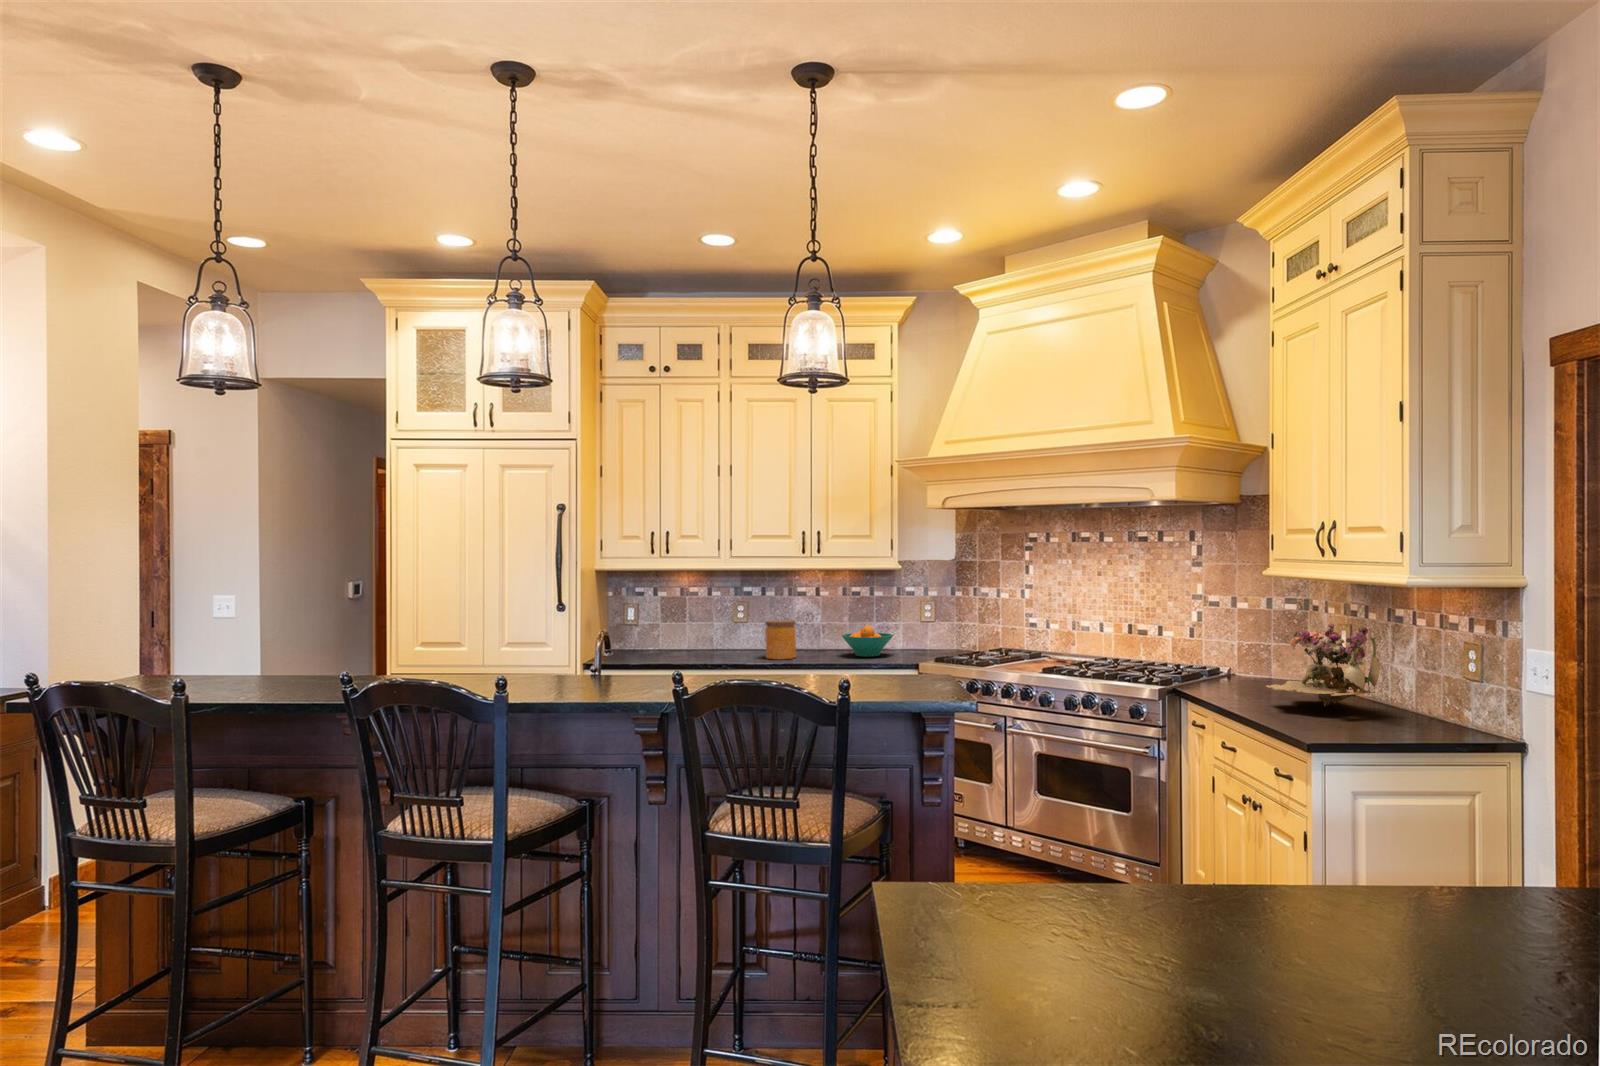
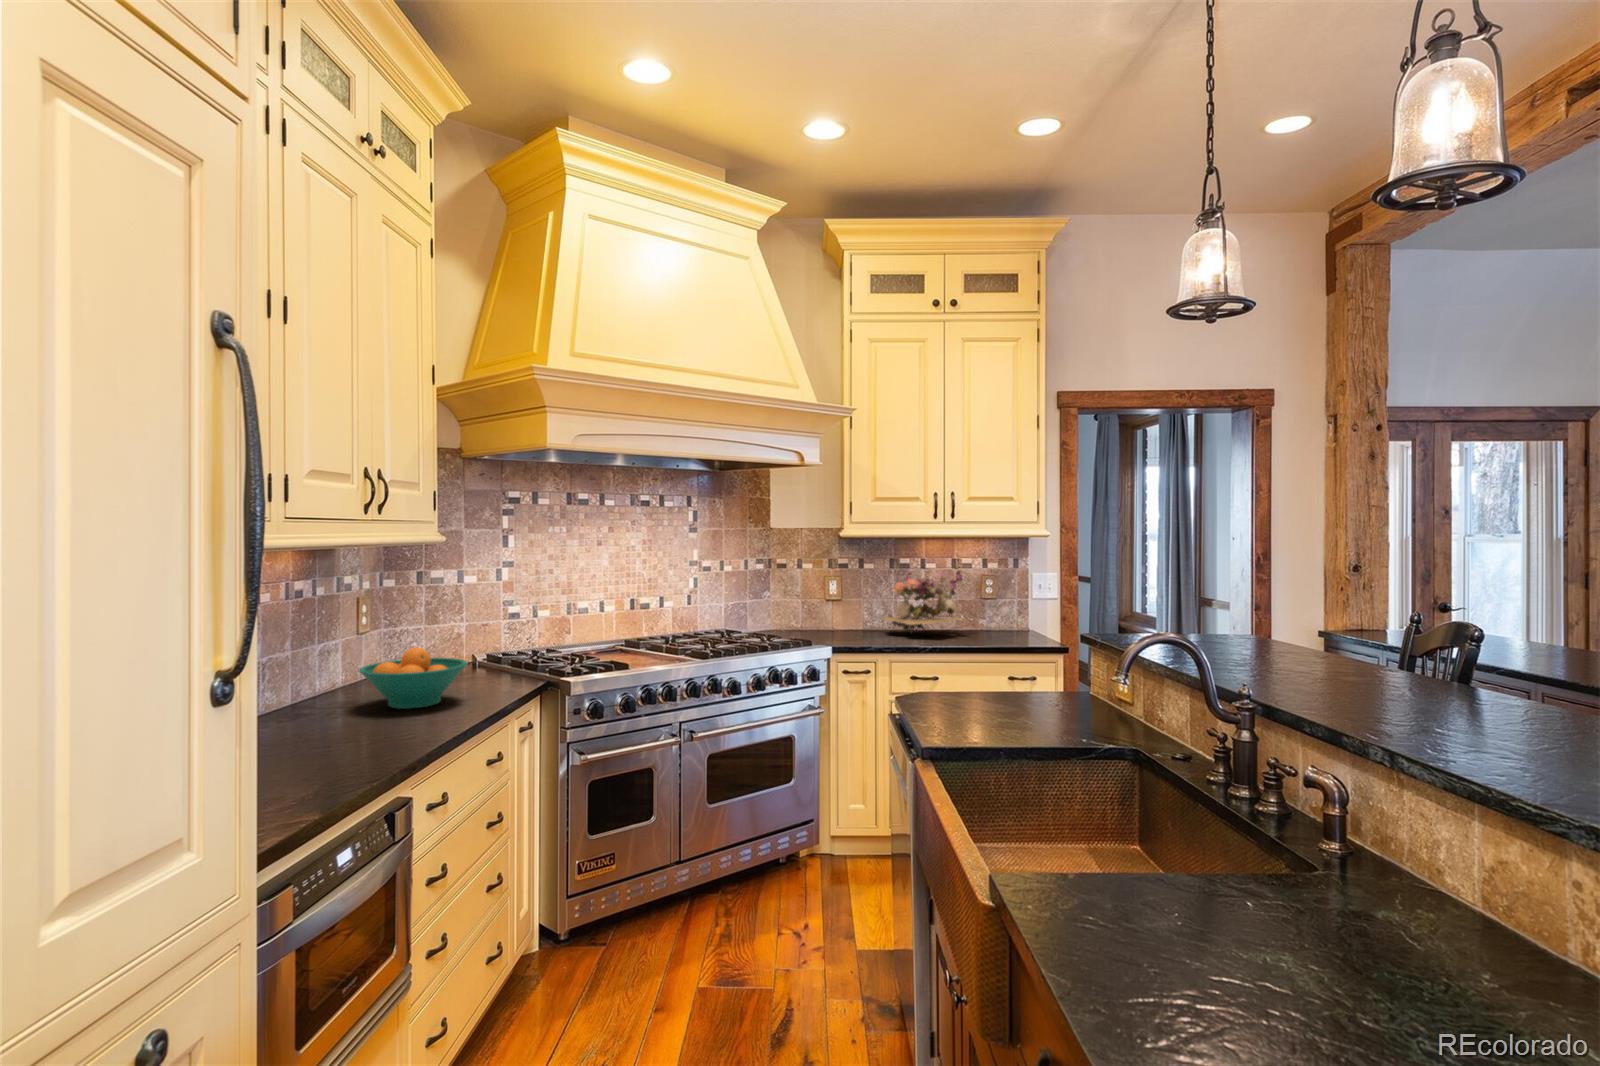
jar: present [765,620,796,659] -> none [295,656,379,759]

